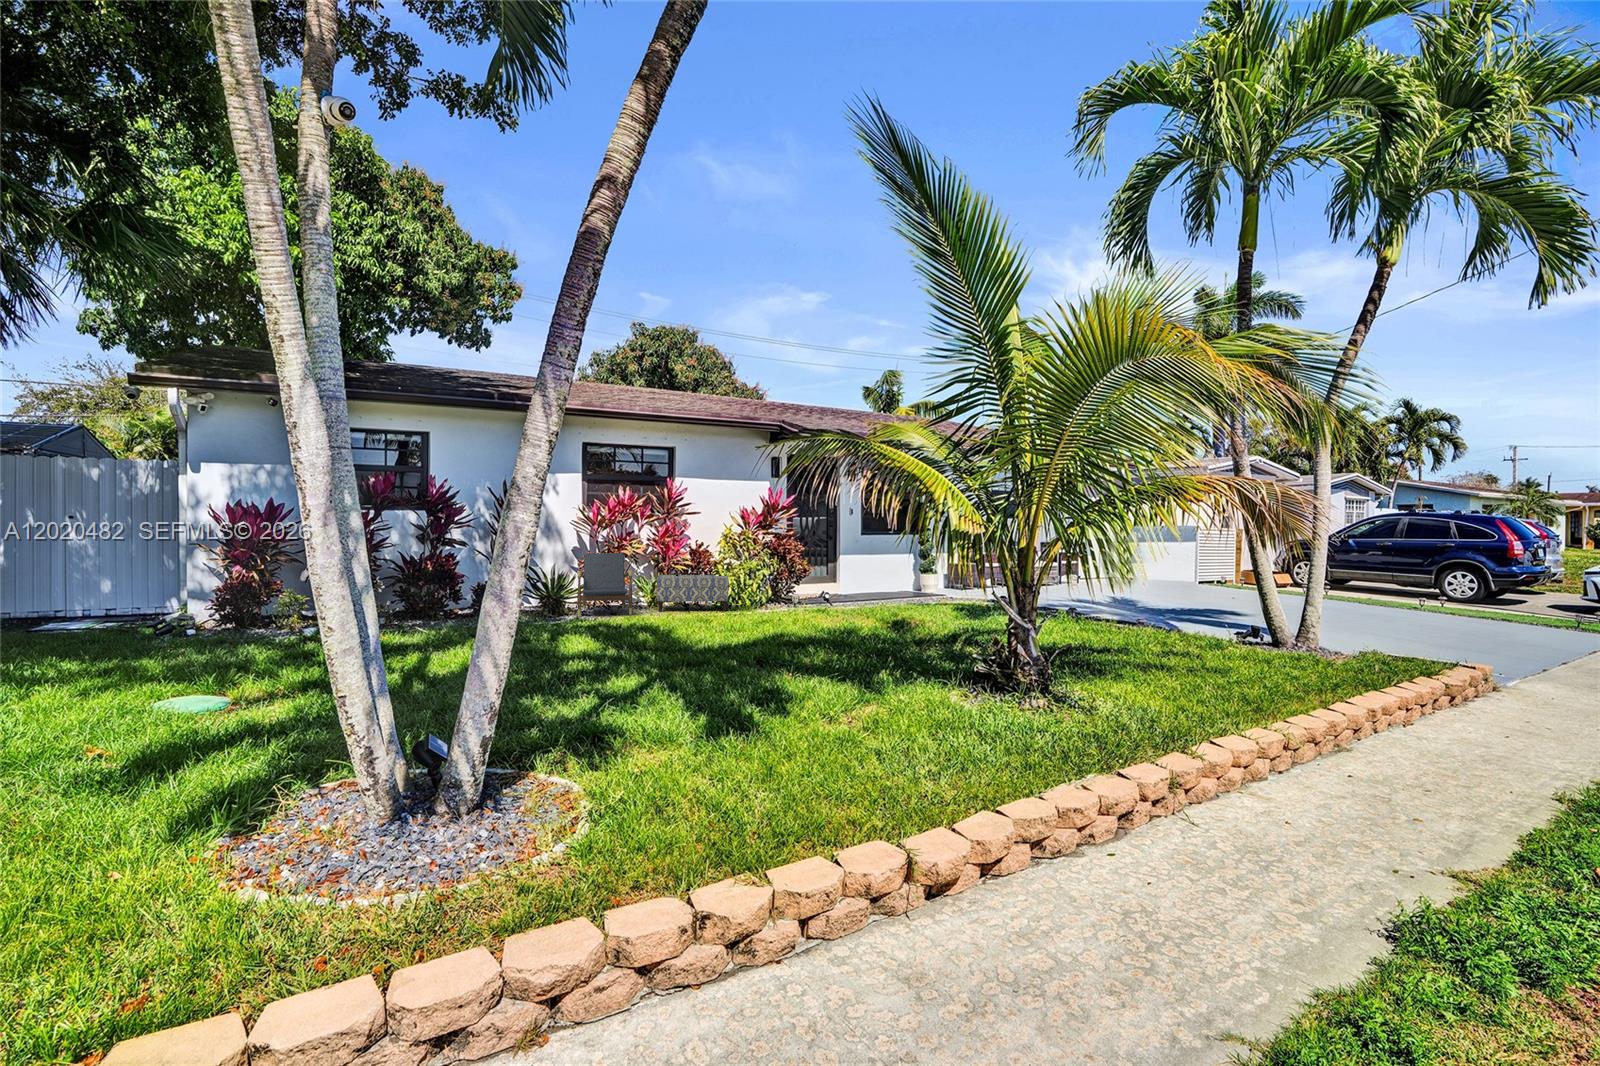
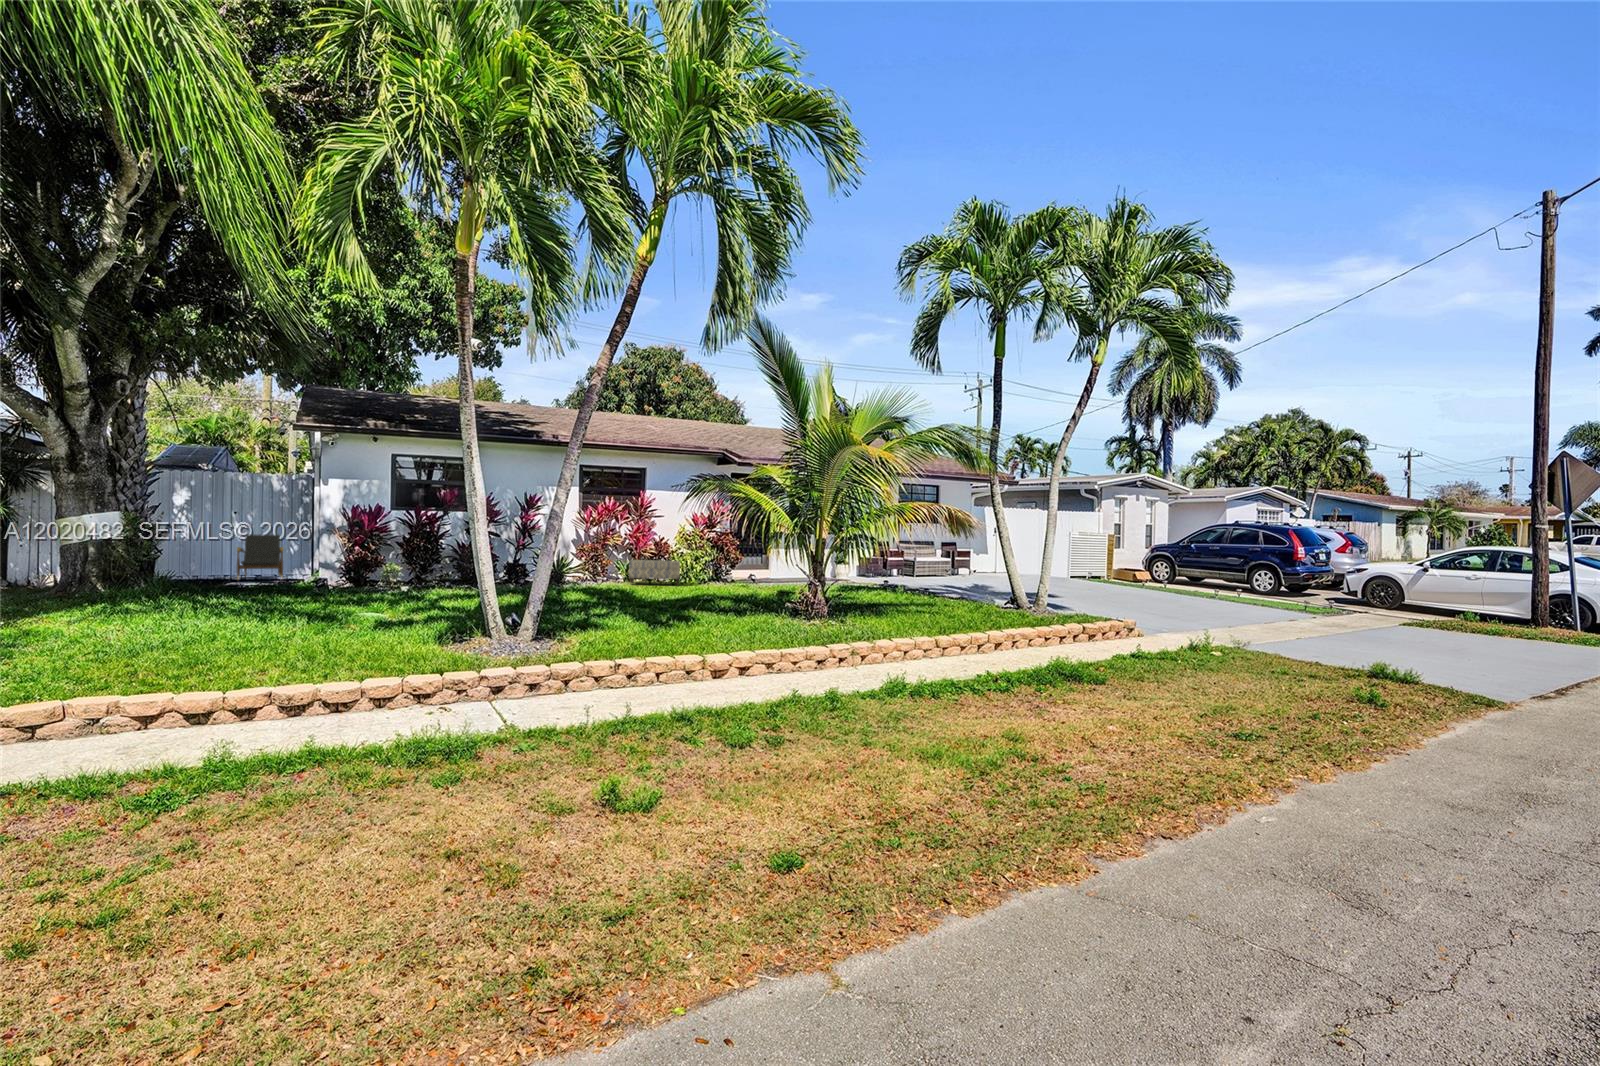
lounge chair: present [577,553,632,616] -> present [236,535,283,579]

